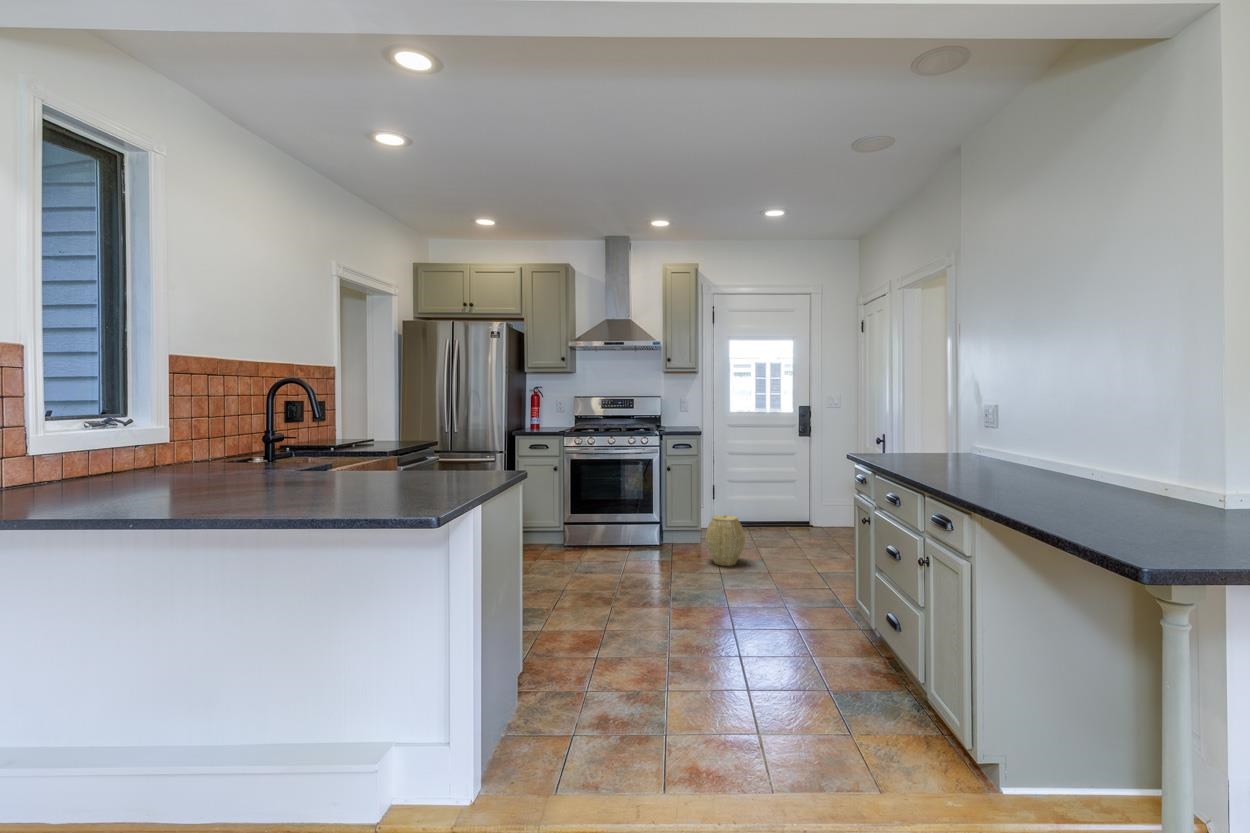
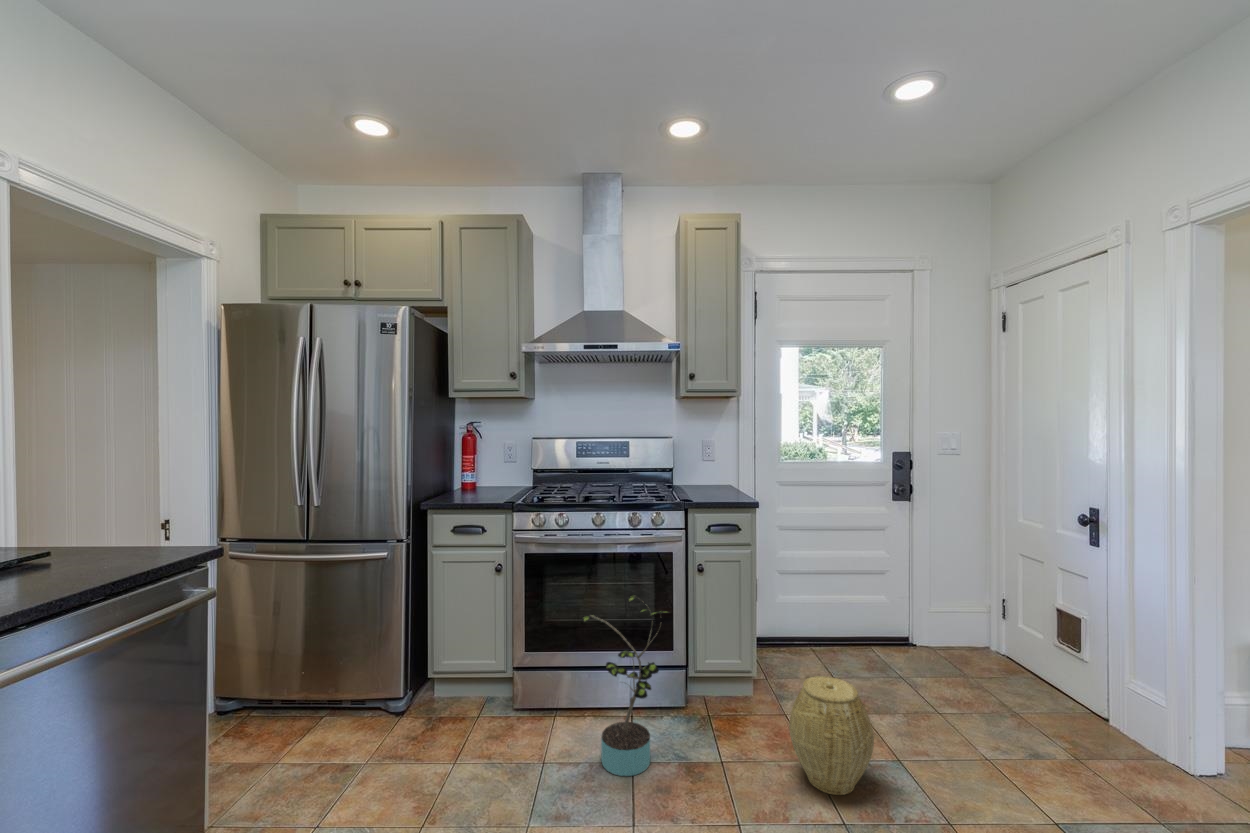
potted plant: none [602,476,648,561] -> present [581,595,667,776]

